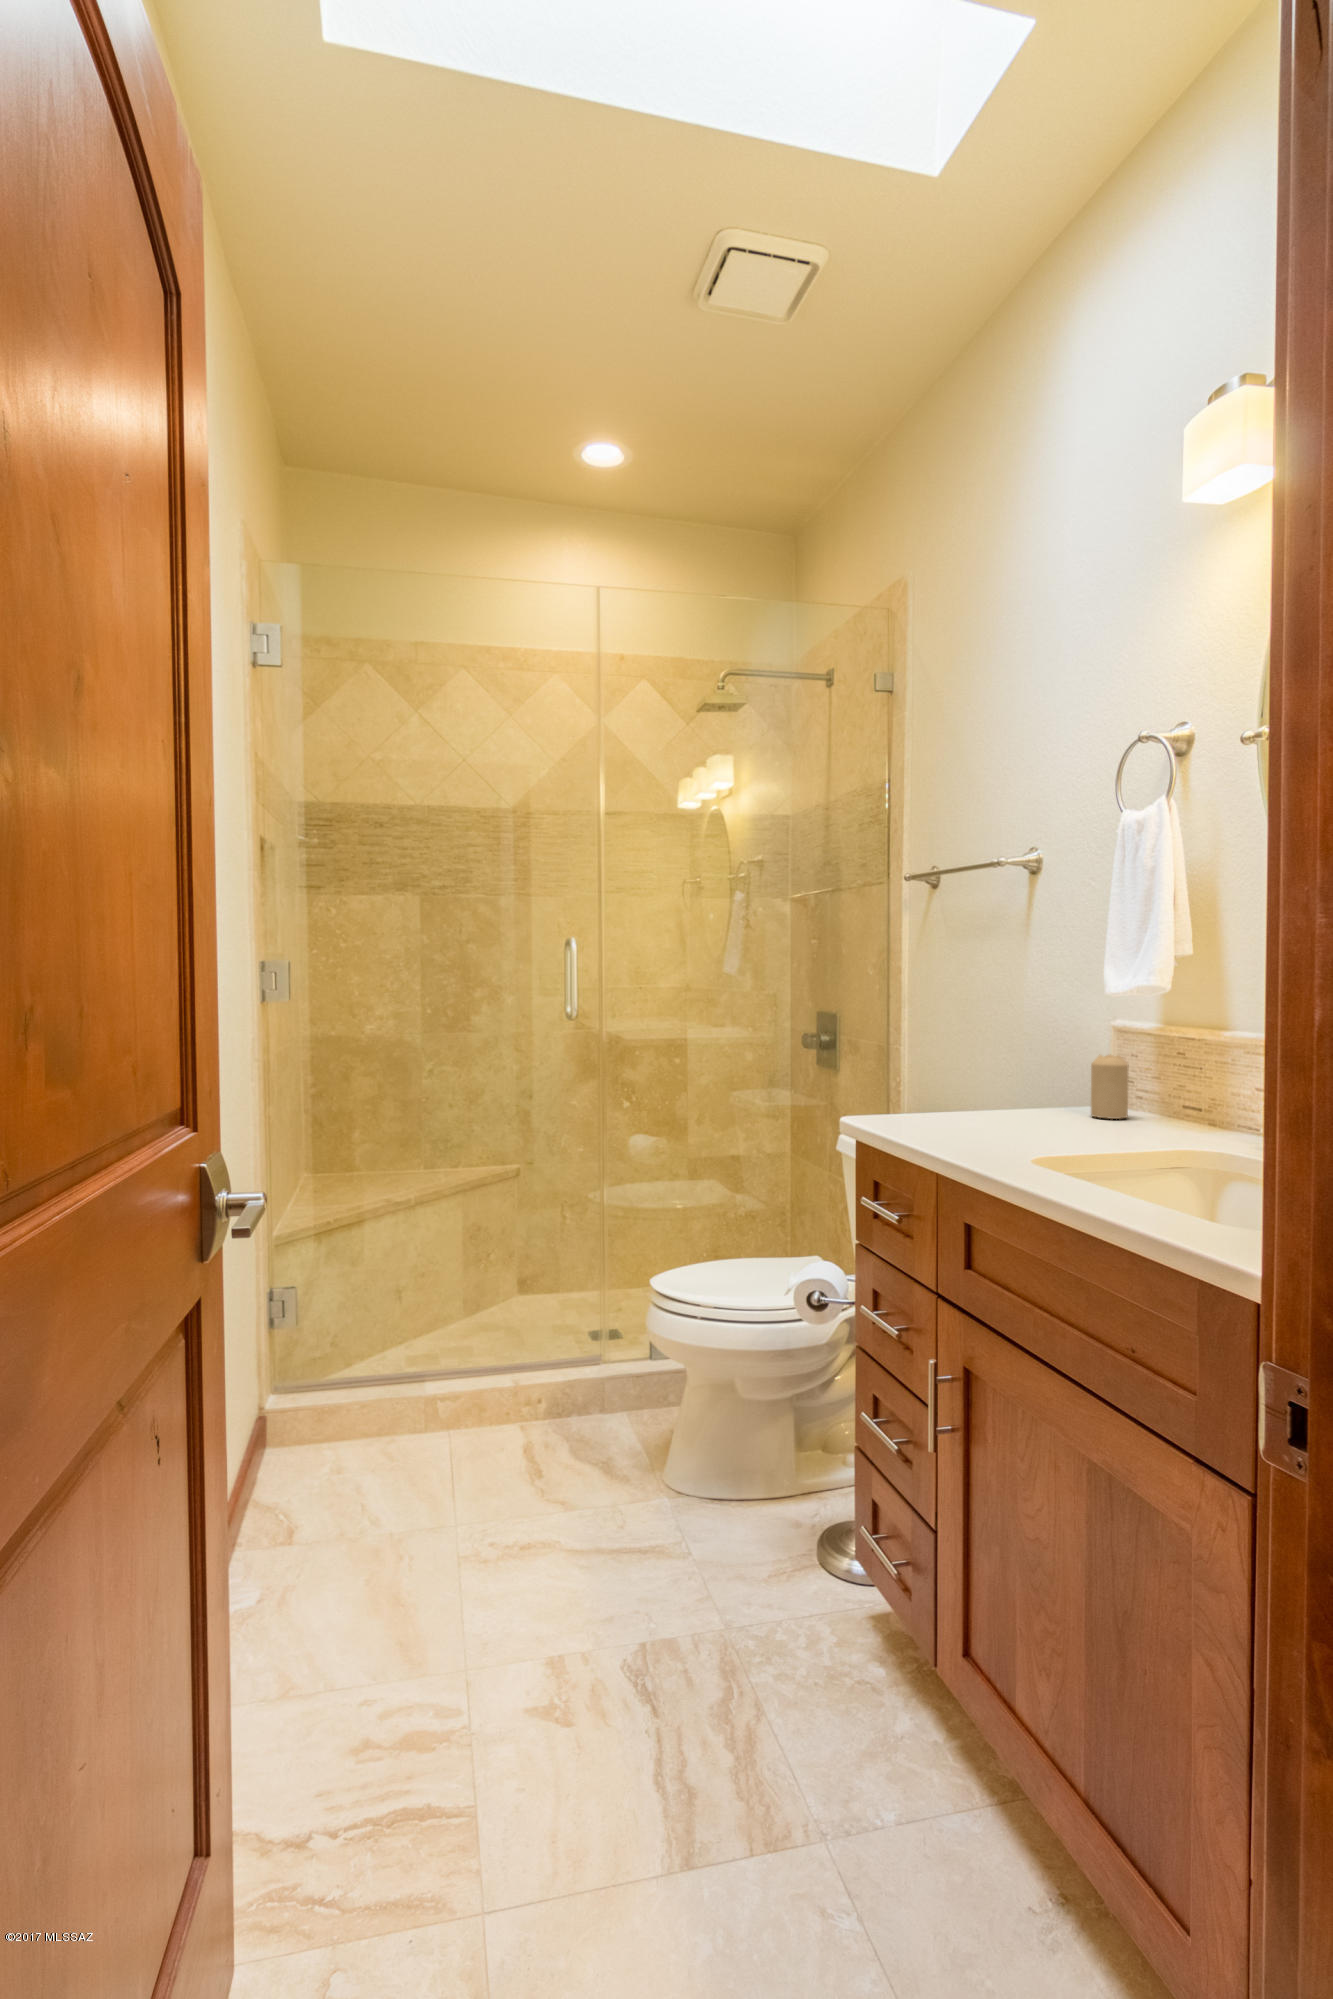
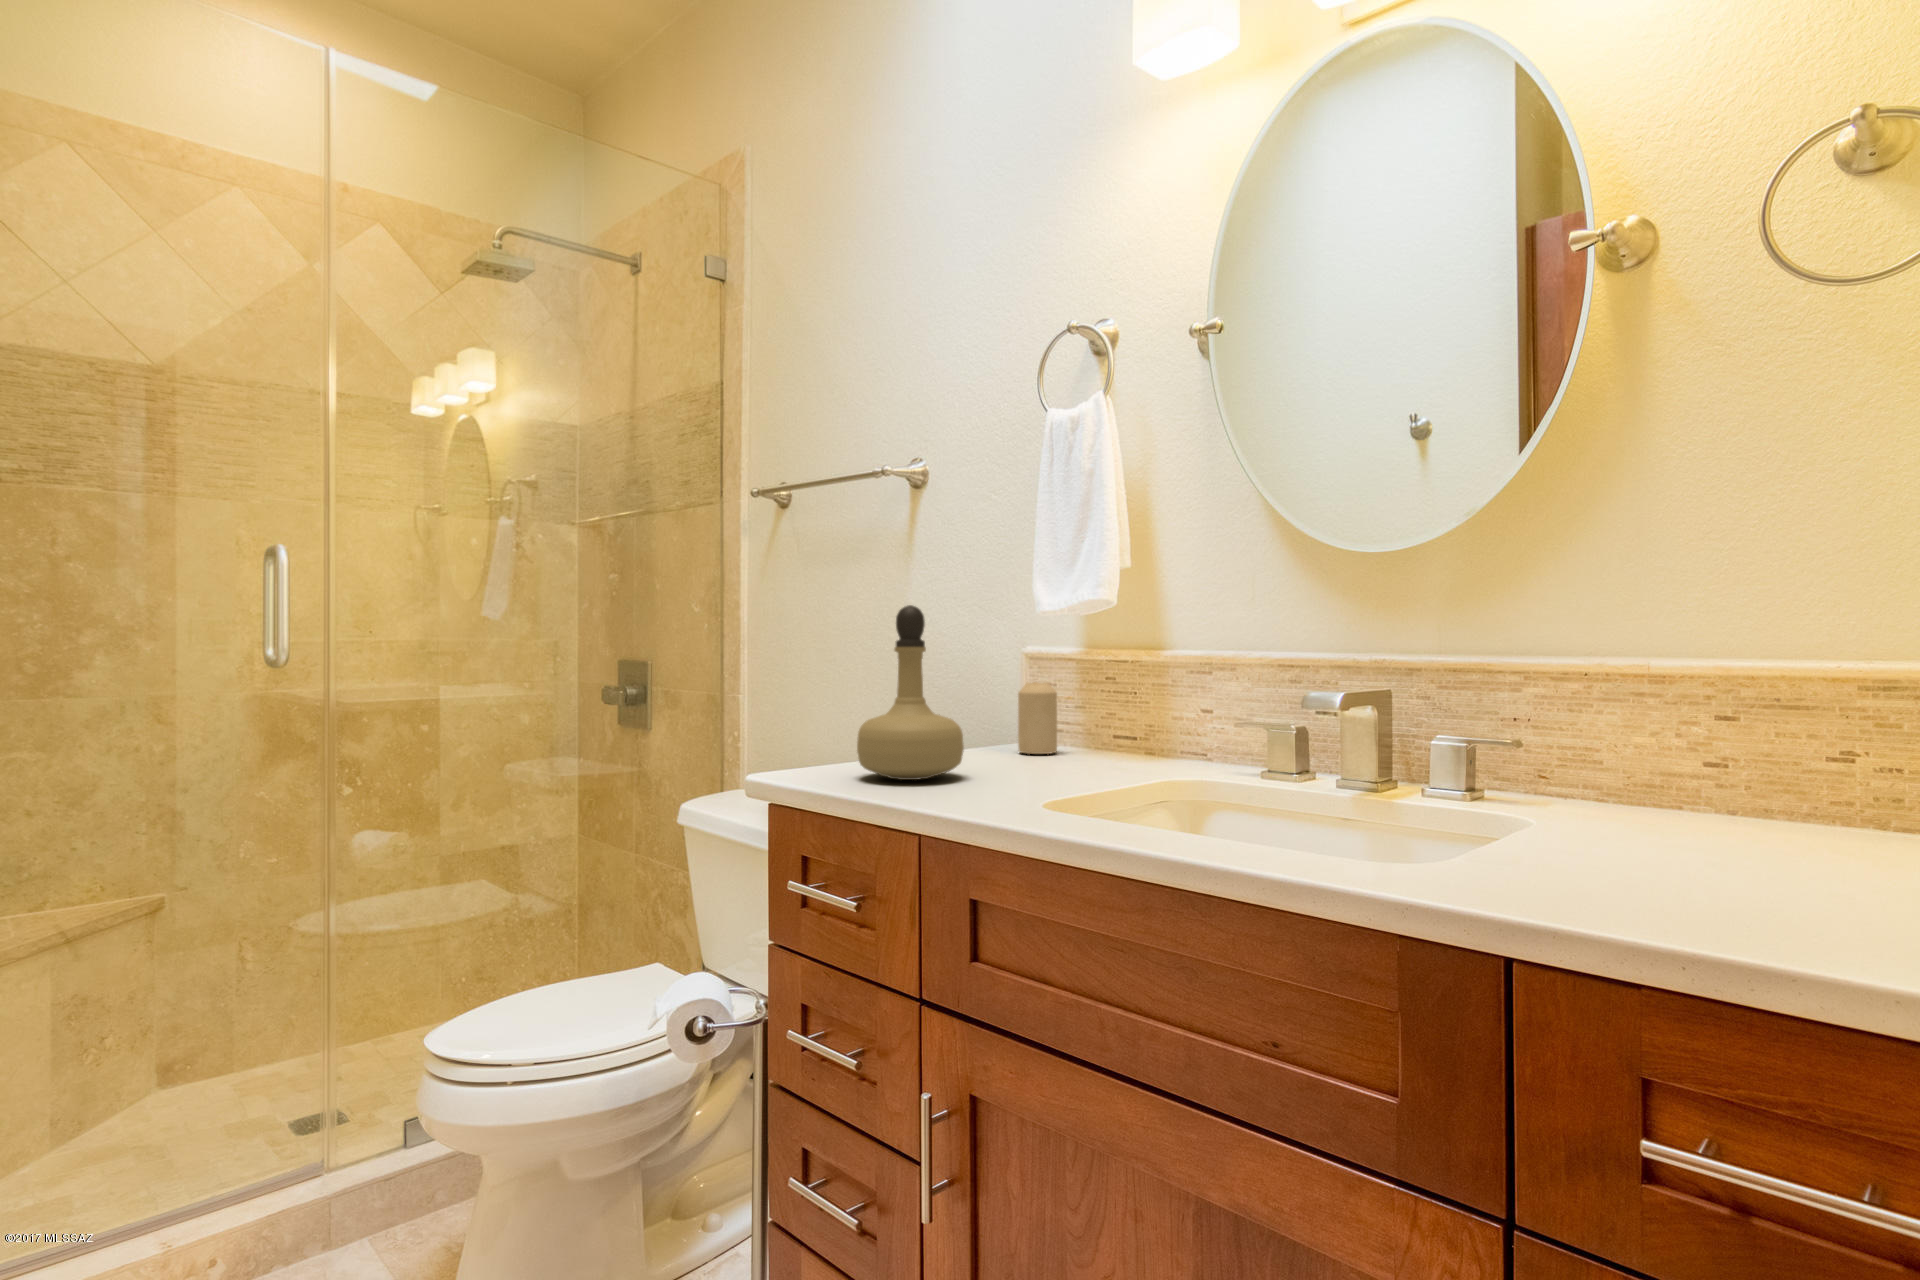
perfume bottle: none [920,995,1007,1131] -> present [857,605,964,780]

